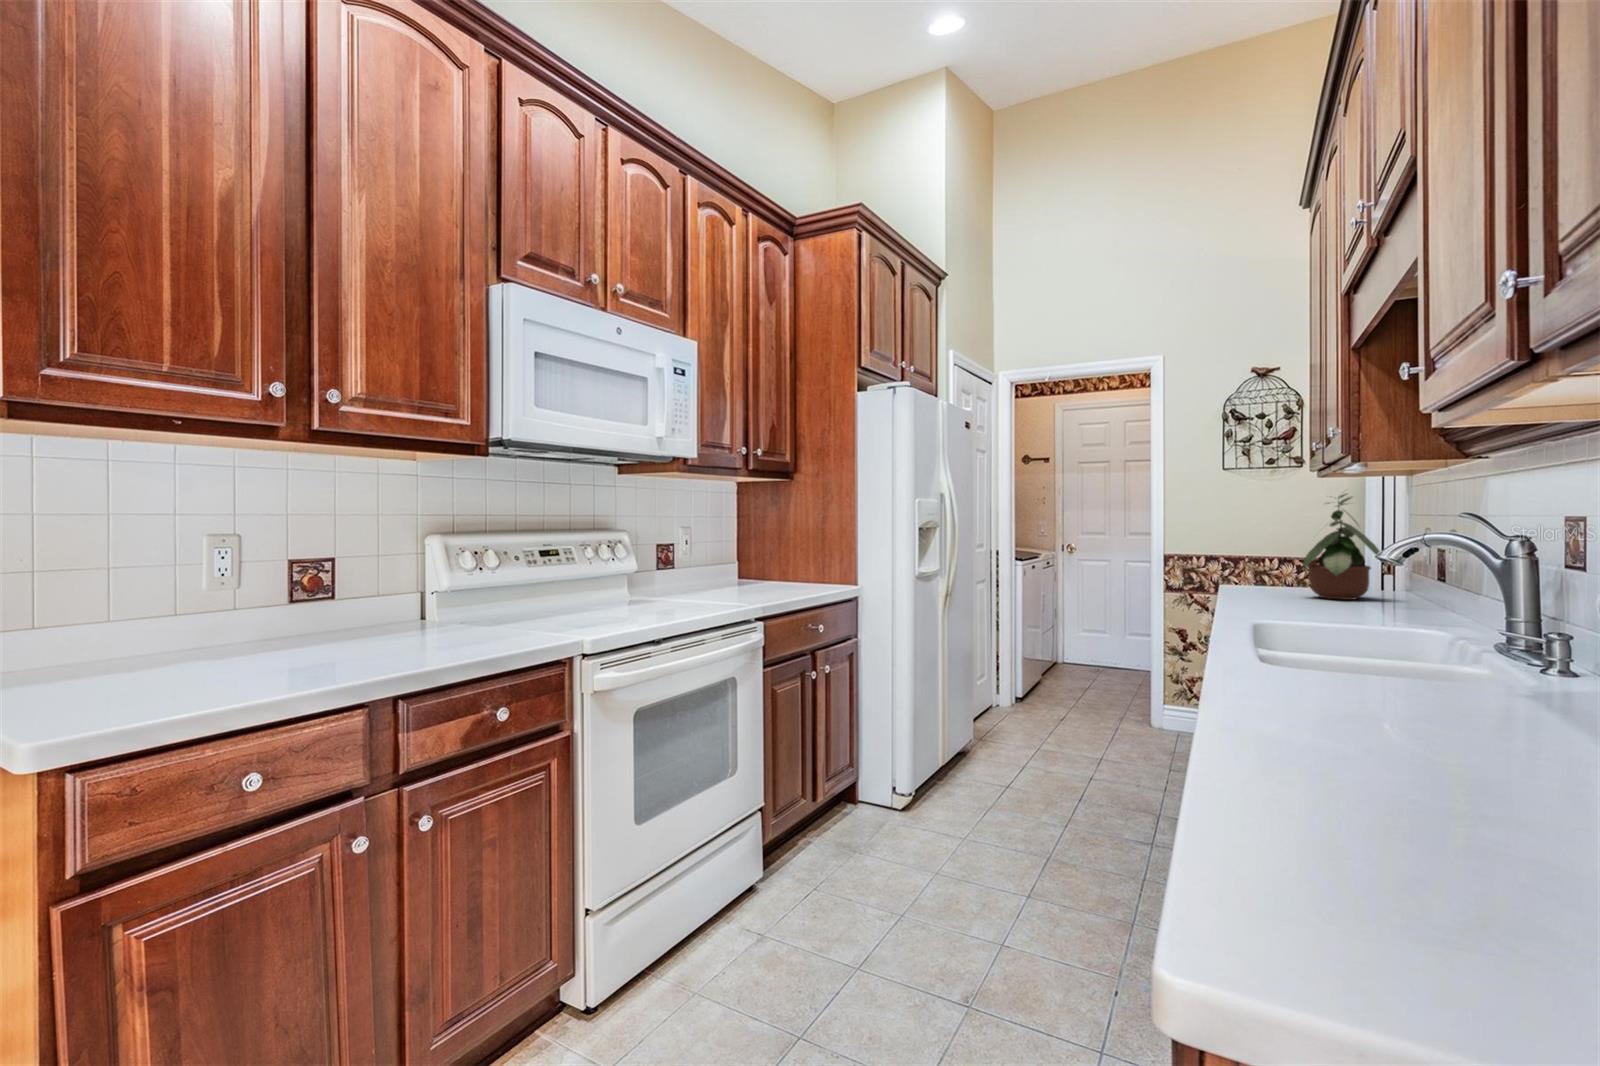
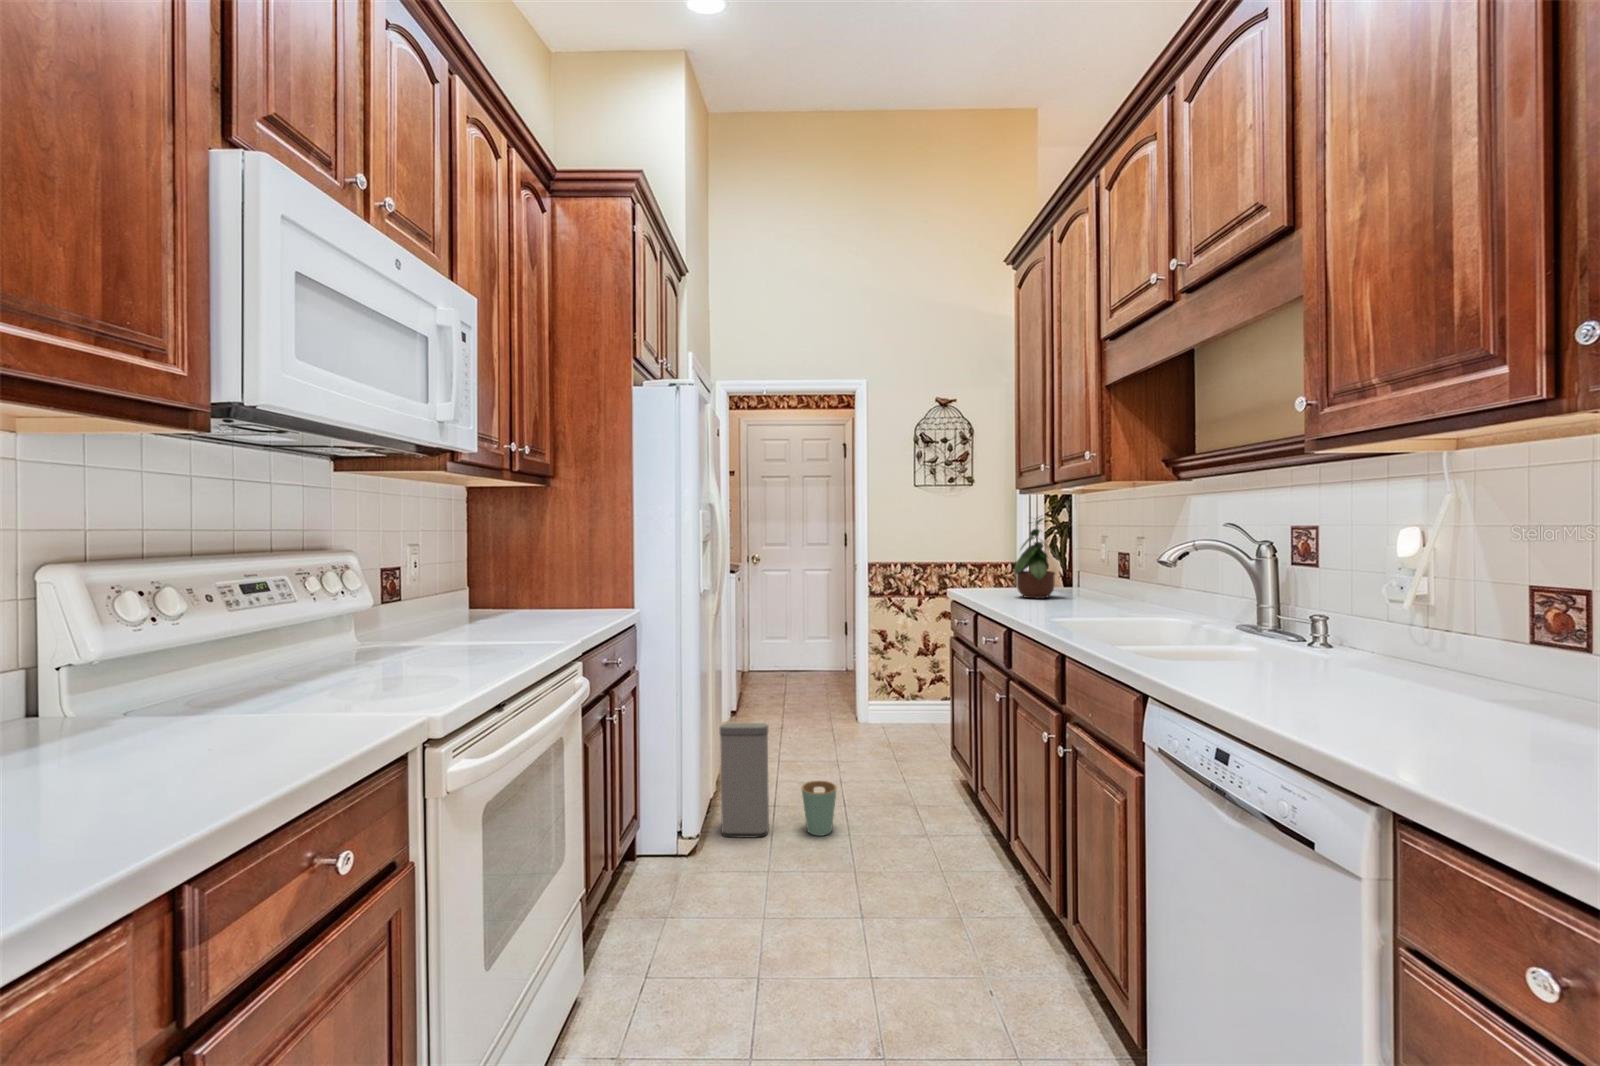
trash can: none [938,700,1058,829] -> present [720,723,837,837]

